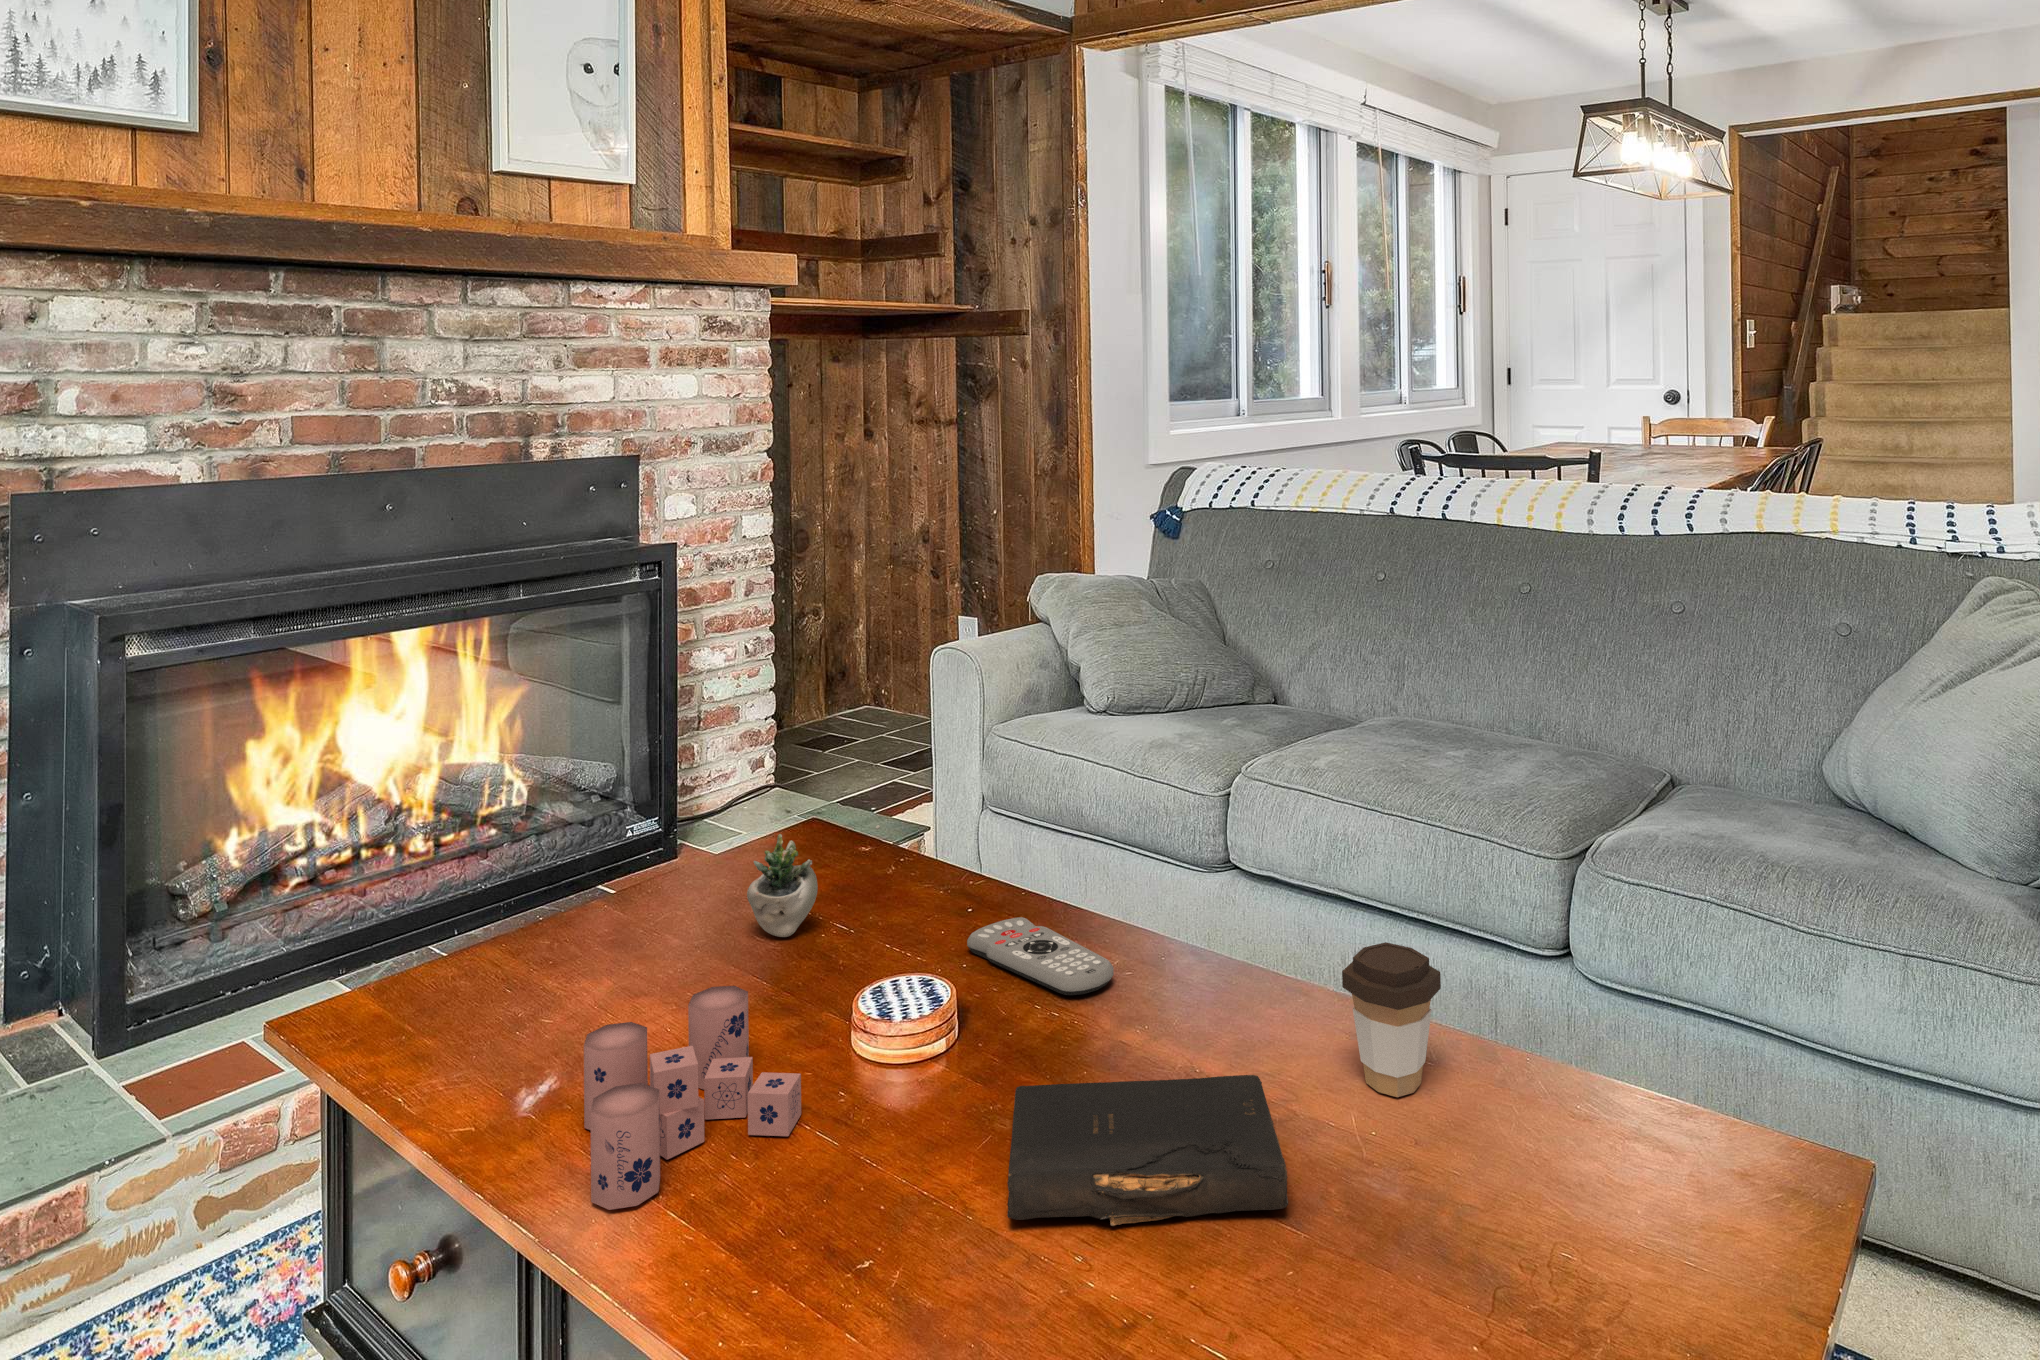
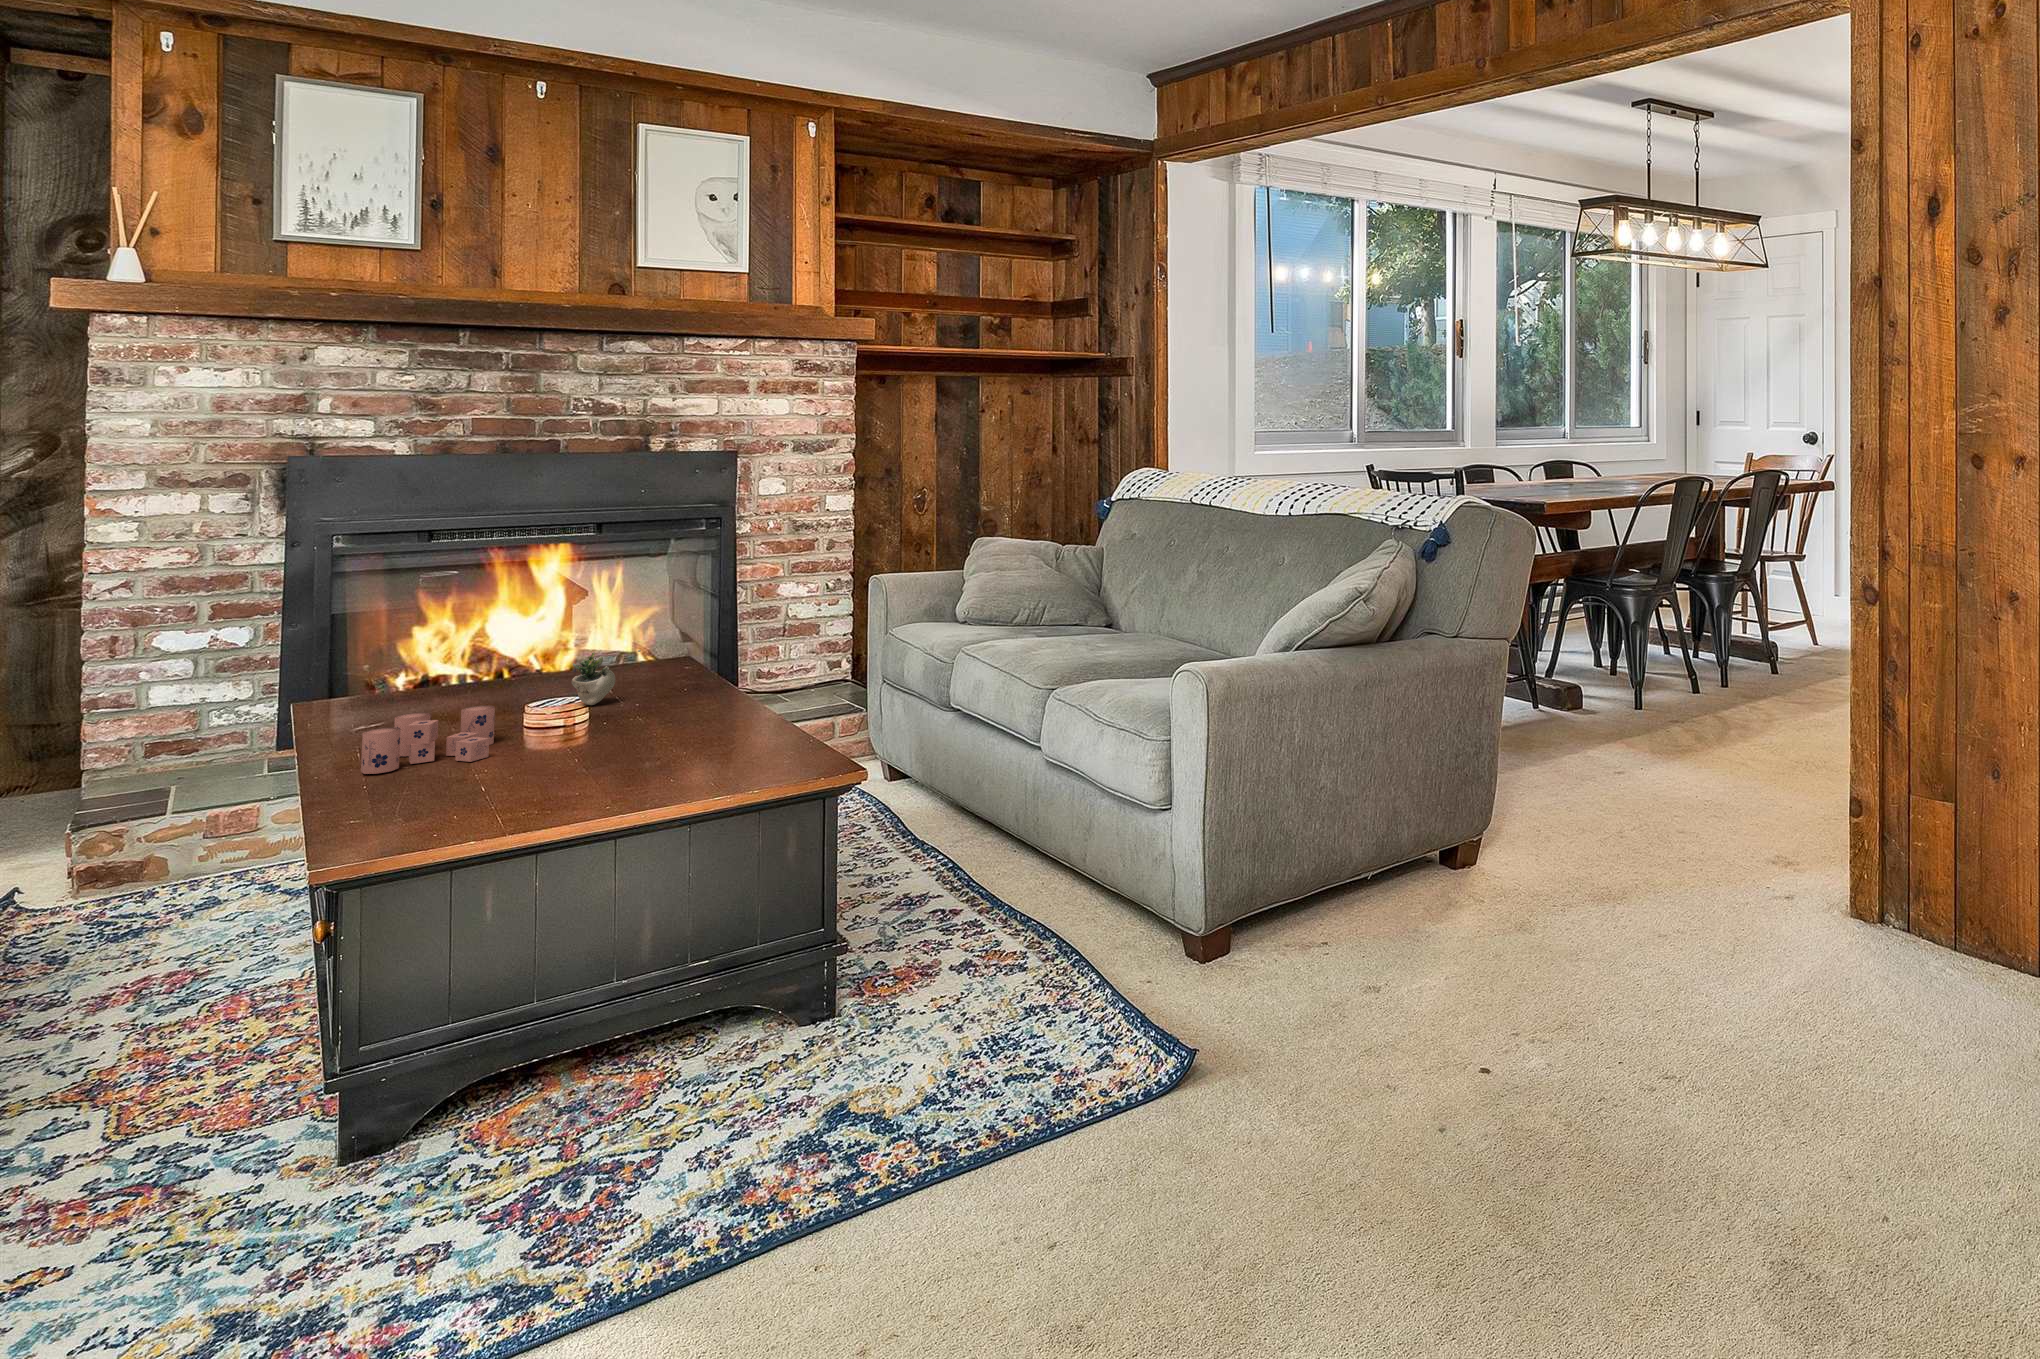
remote control: present [967,917,1114,995] -> none [666,703,713,731]
coffee cup: present [1342,942,1441,1097] -> none [736,701,784,769]
book: present [1007,1075,1288,1226] -> none [508,750,686,790]

